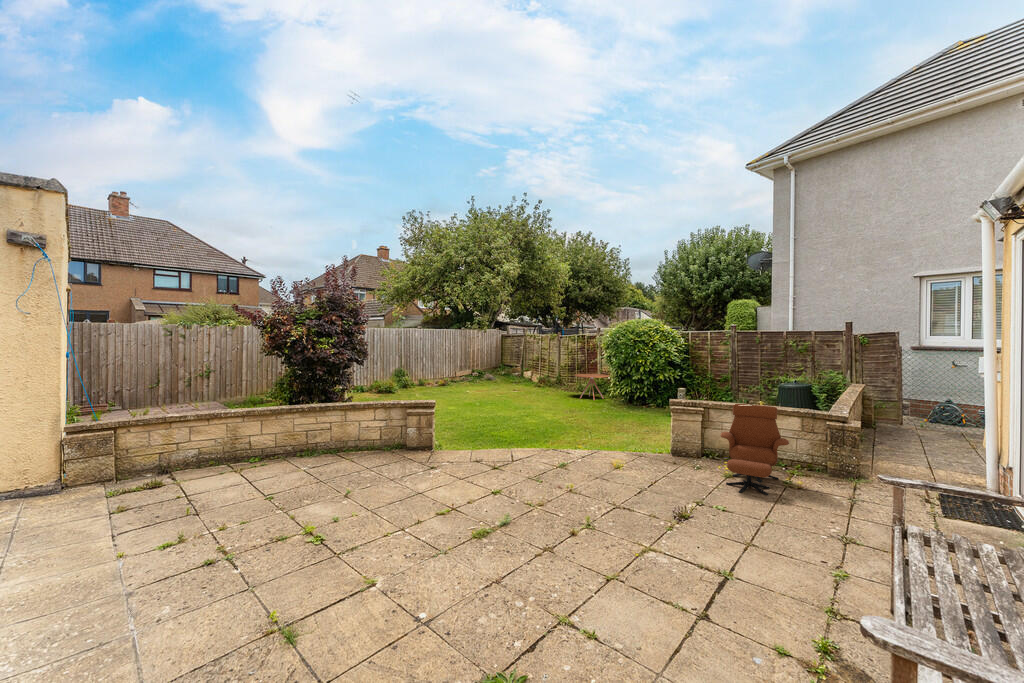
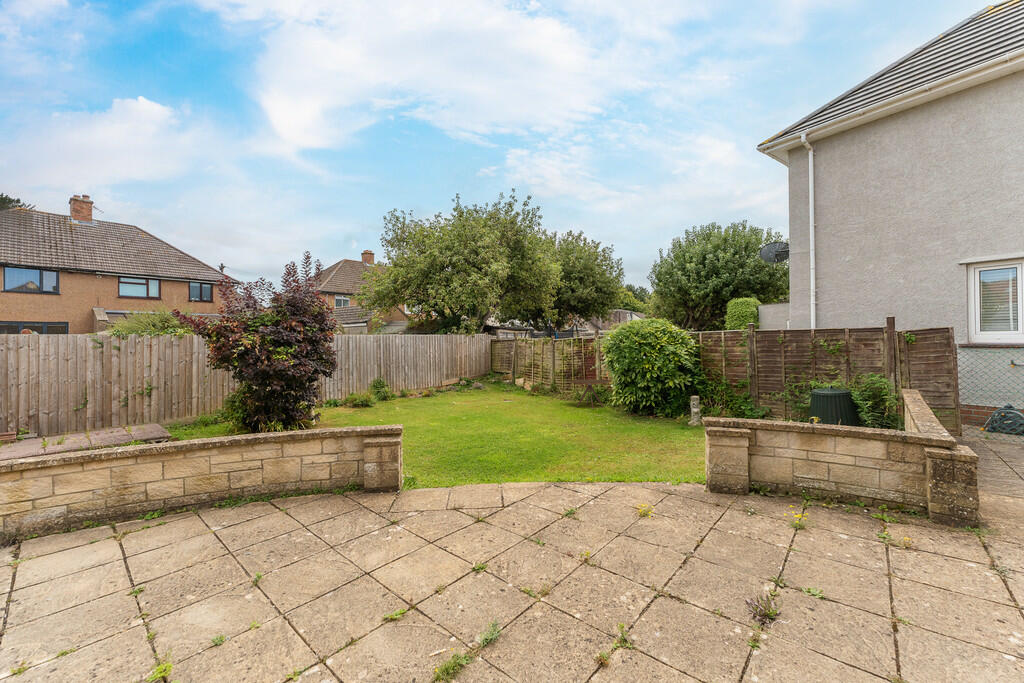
lounge chair: present [720,404,789,495] -> none [779,425,881,563]

